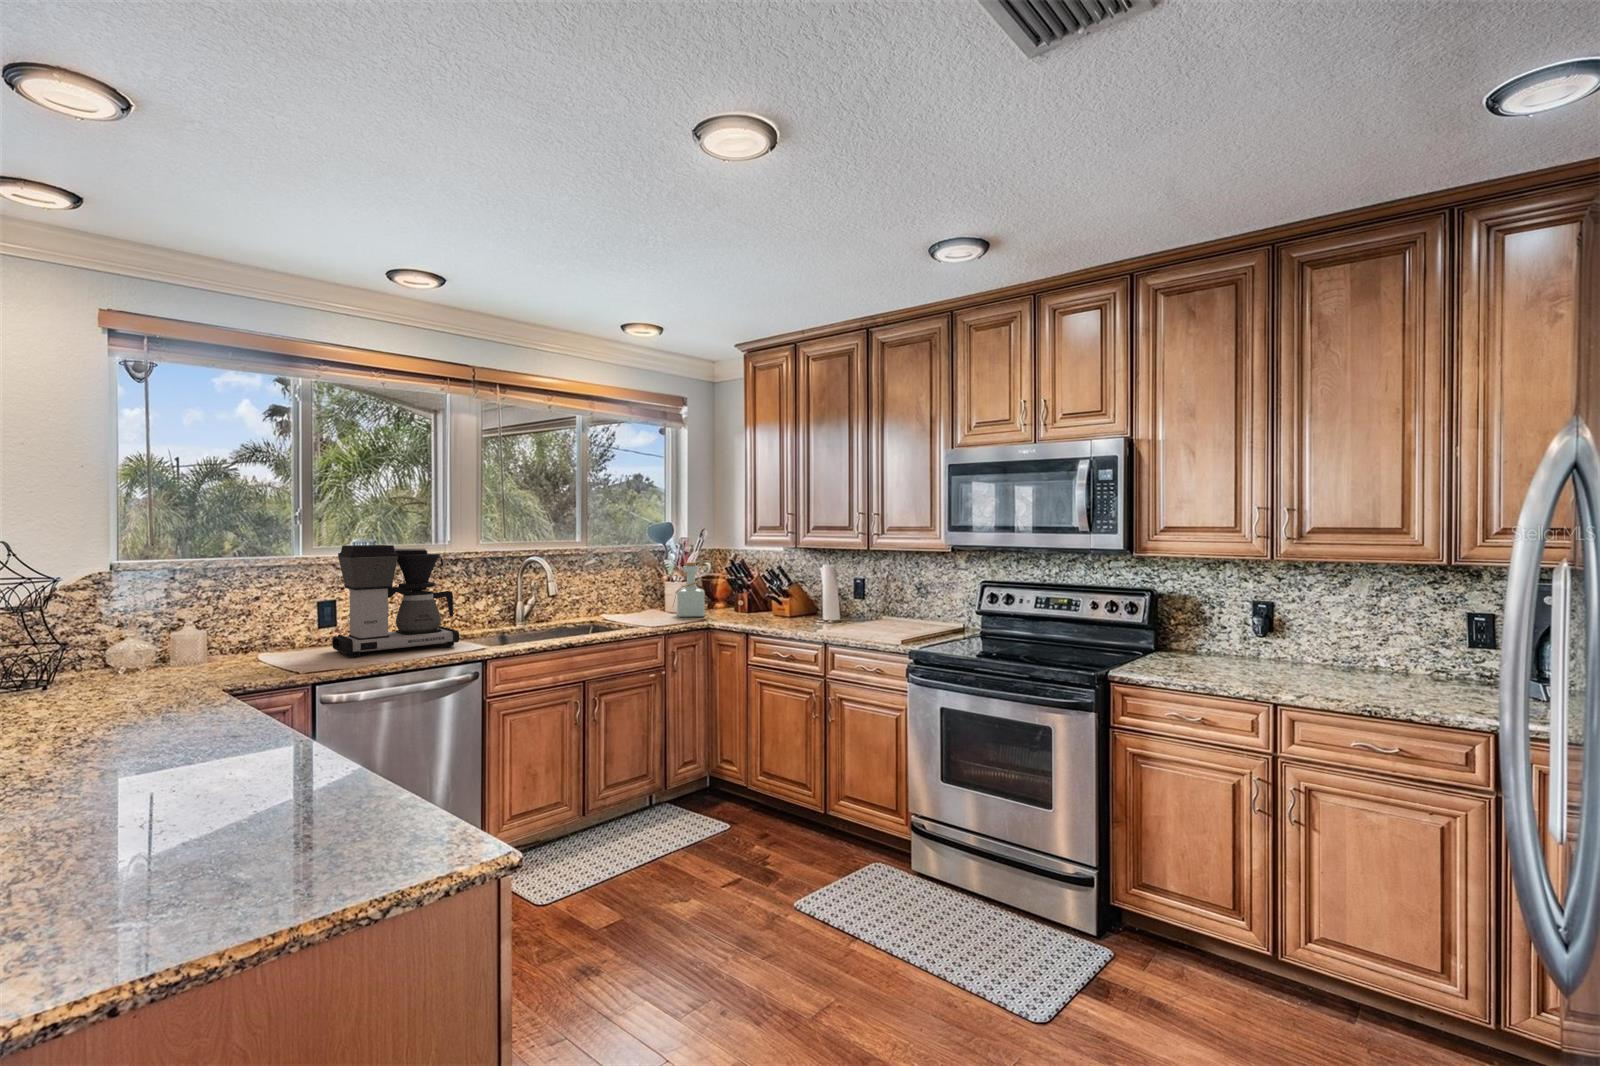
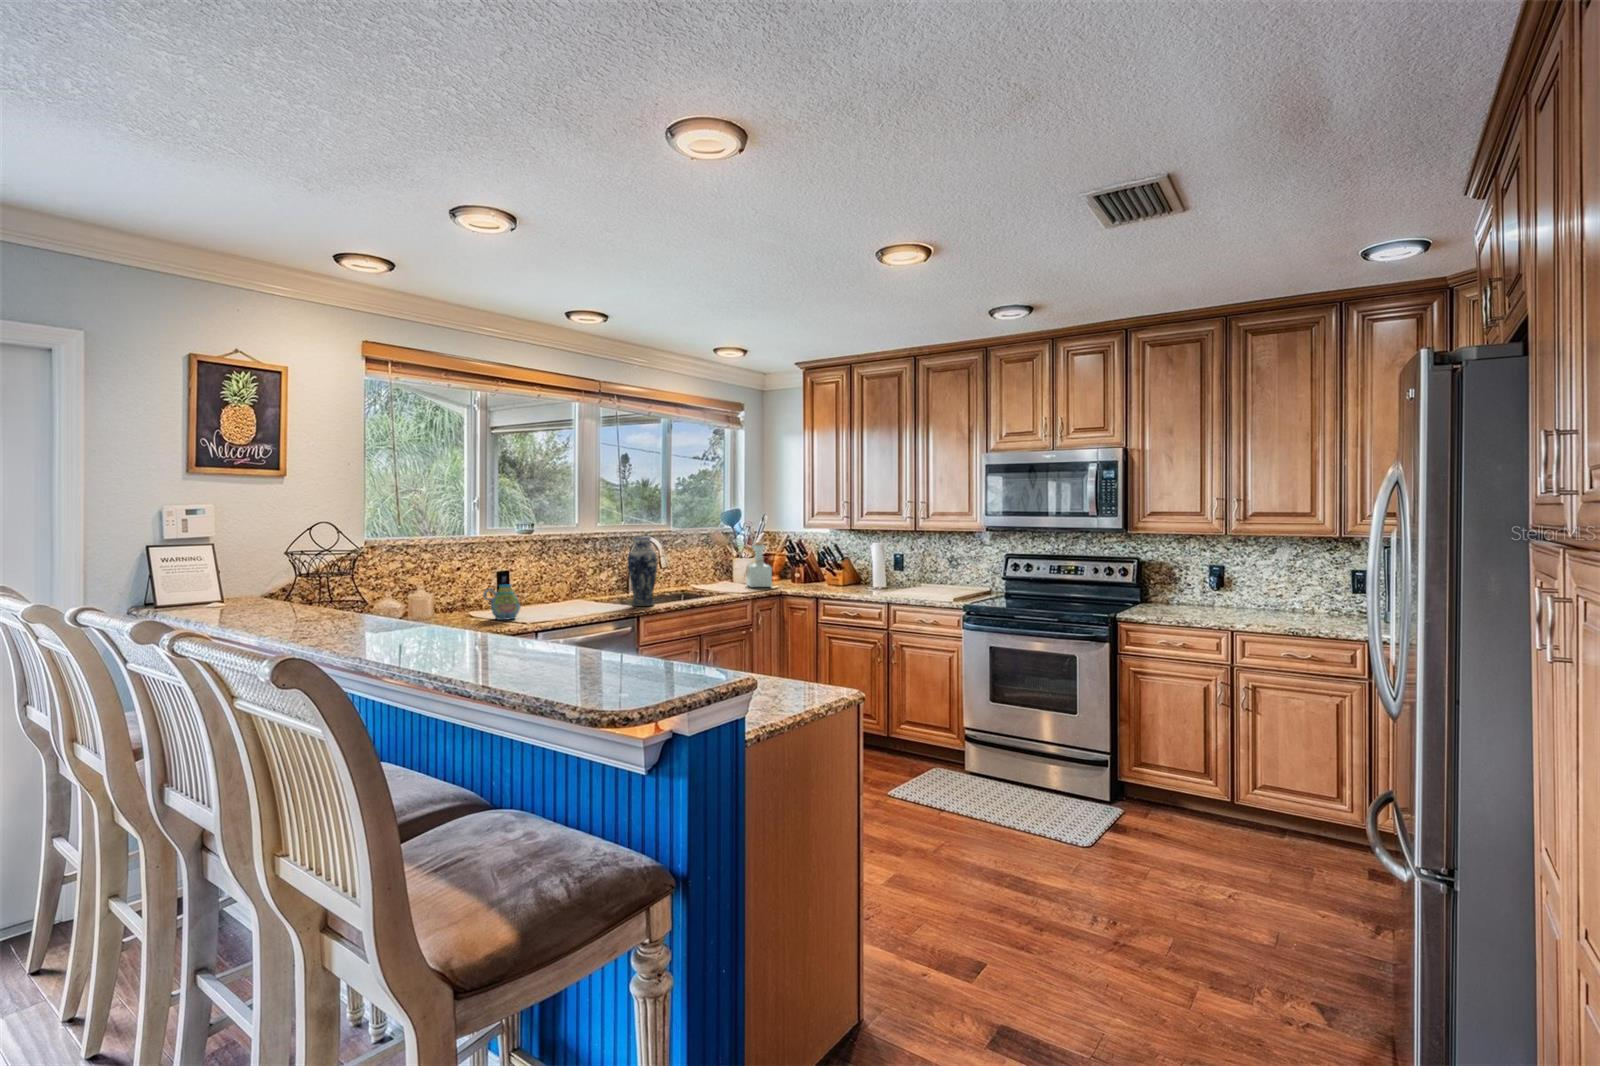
coffee maker: present [332,545,459,657] -> none [521,527,614,614]
vase: none [482,557,521,645] -> present [628,536,657,606]
mug: none [254,620,308,666] -> present [483,585,521,620]

